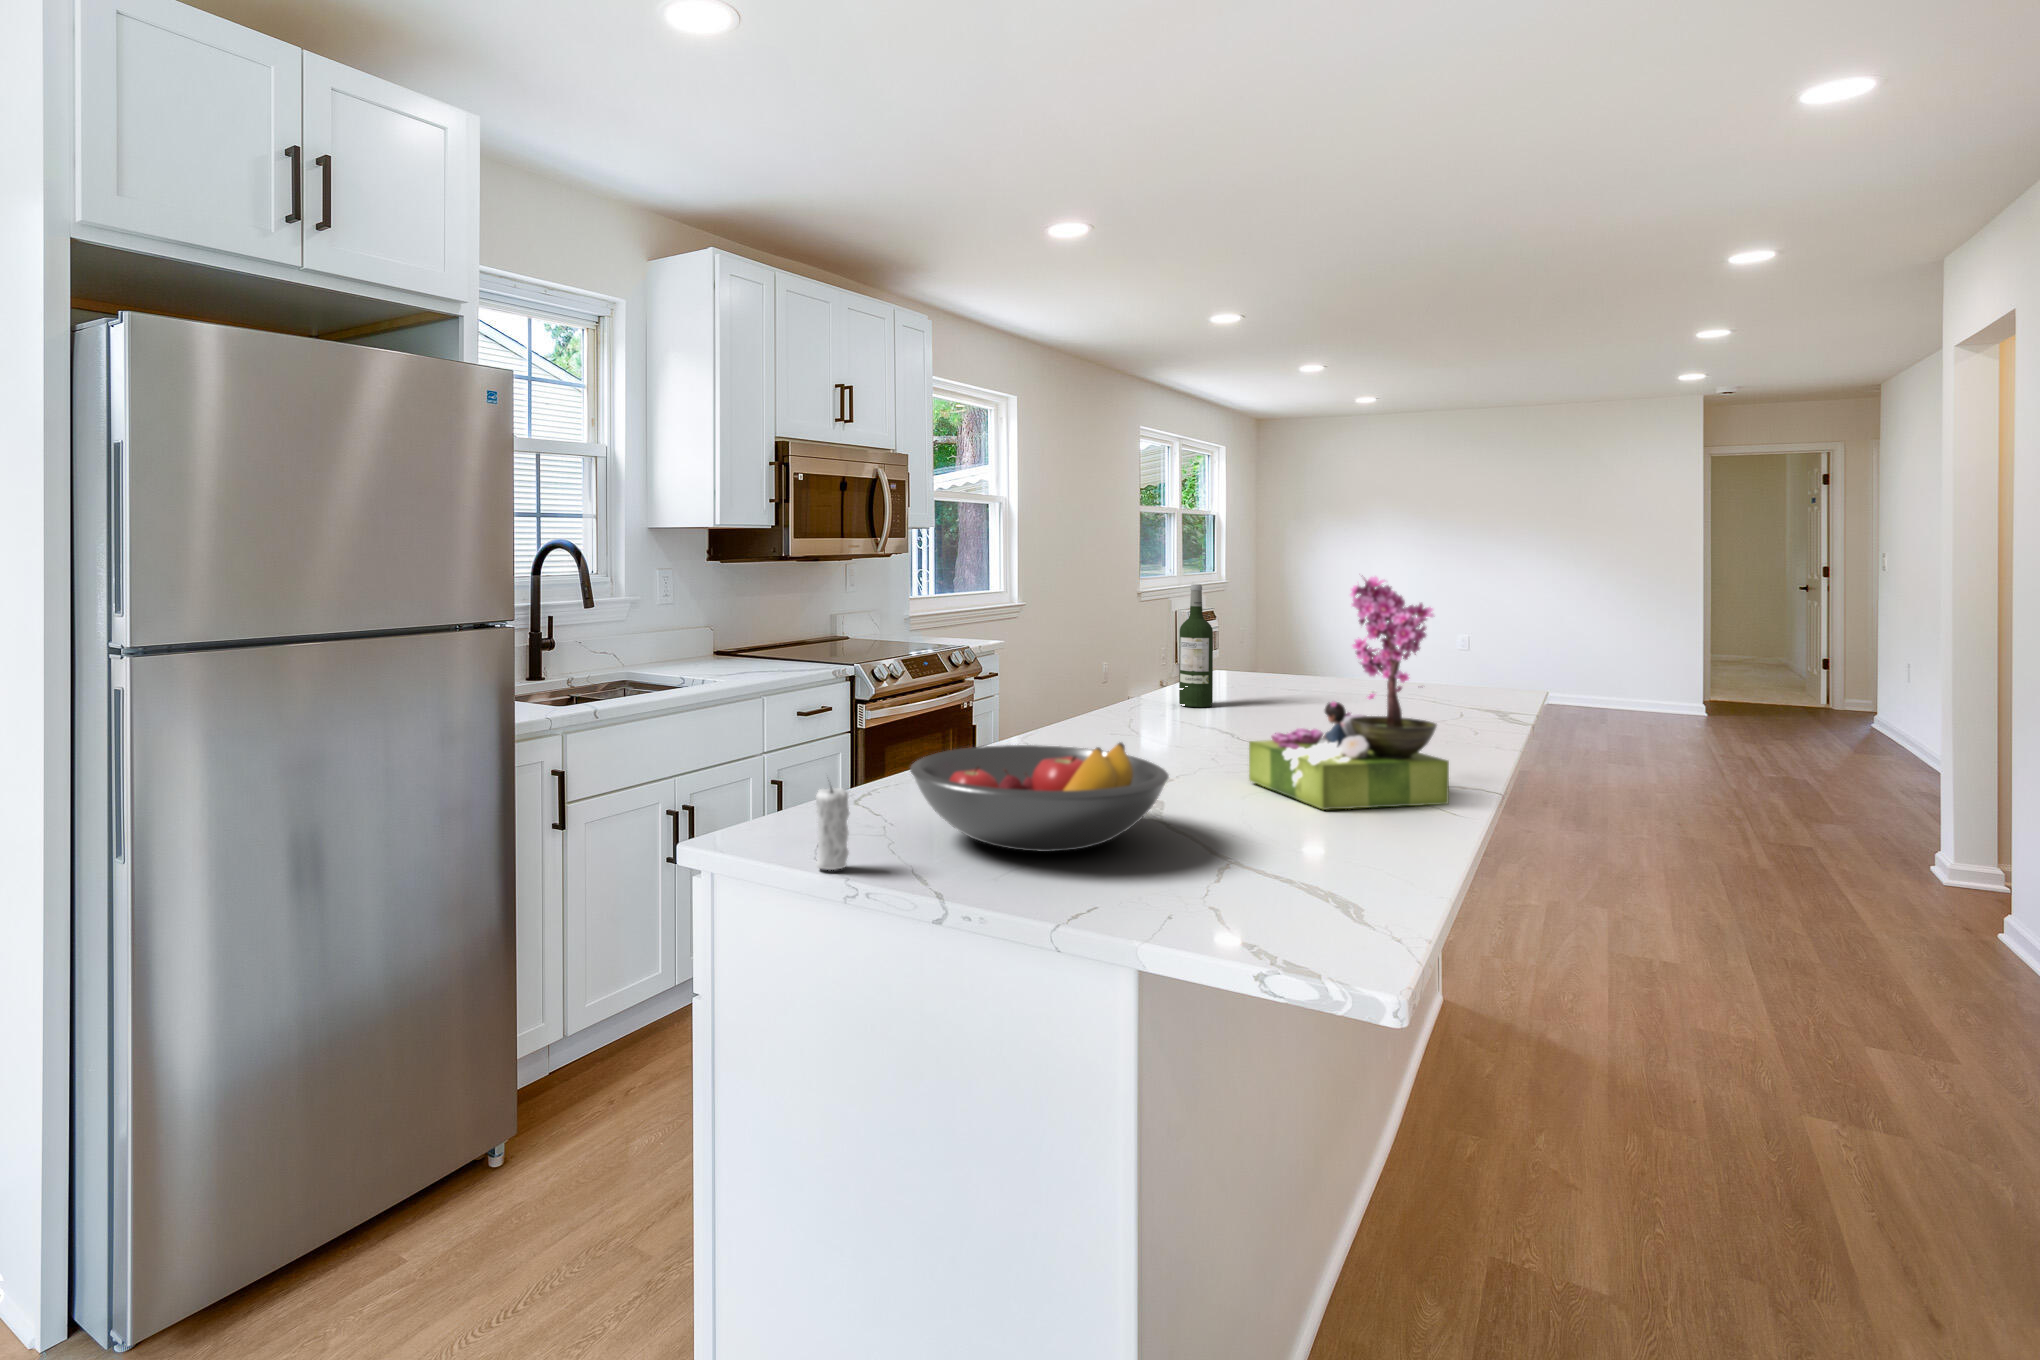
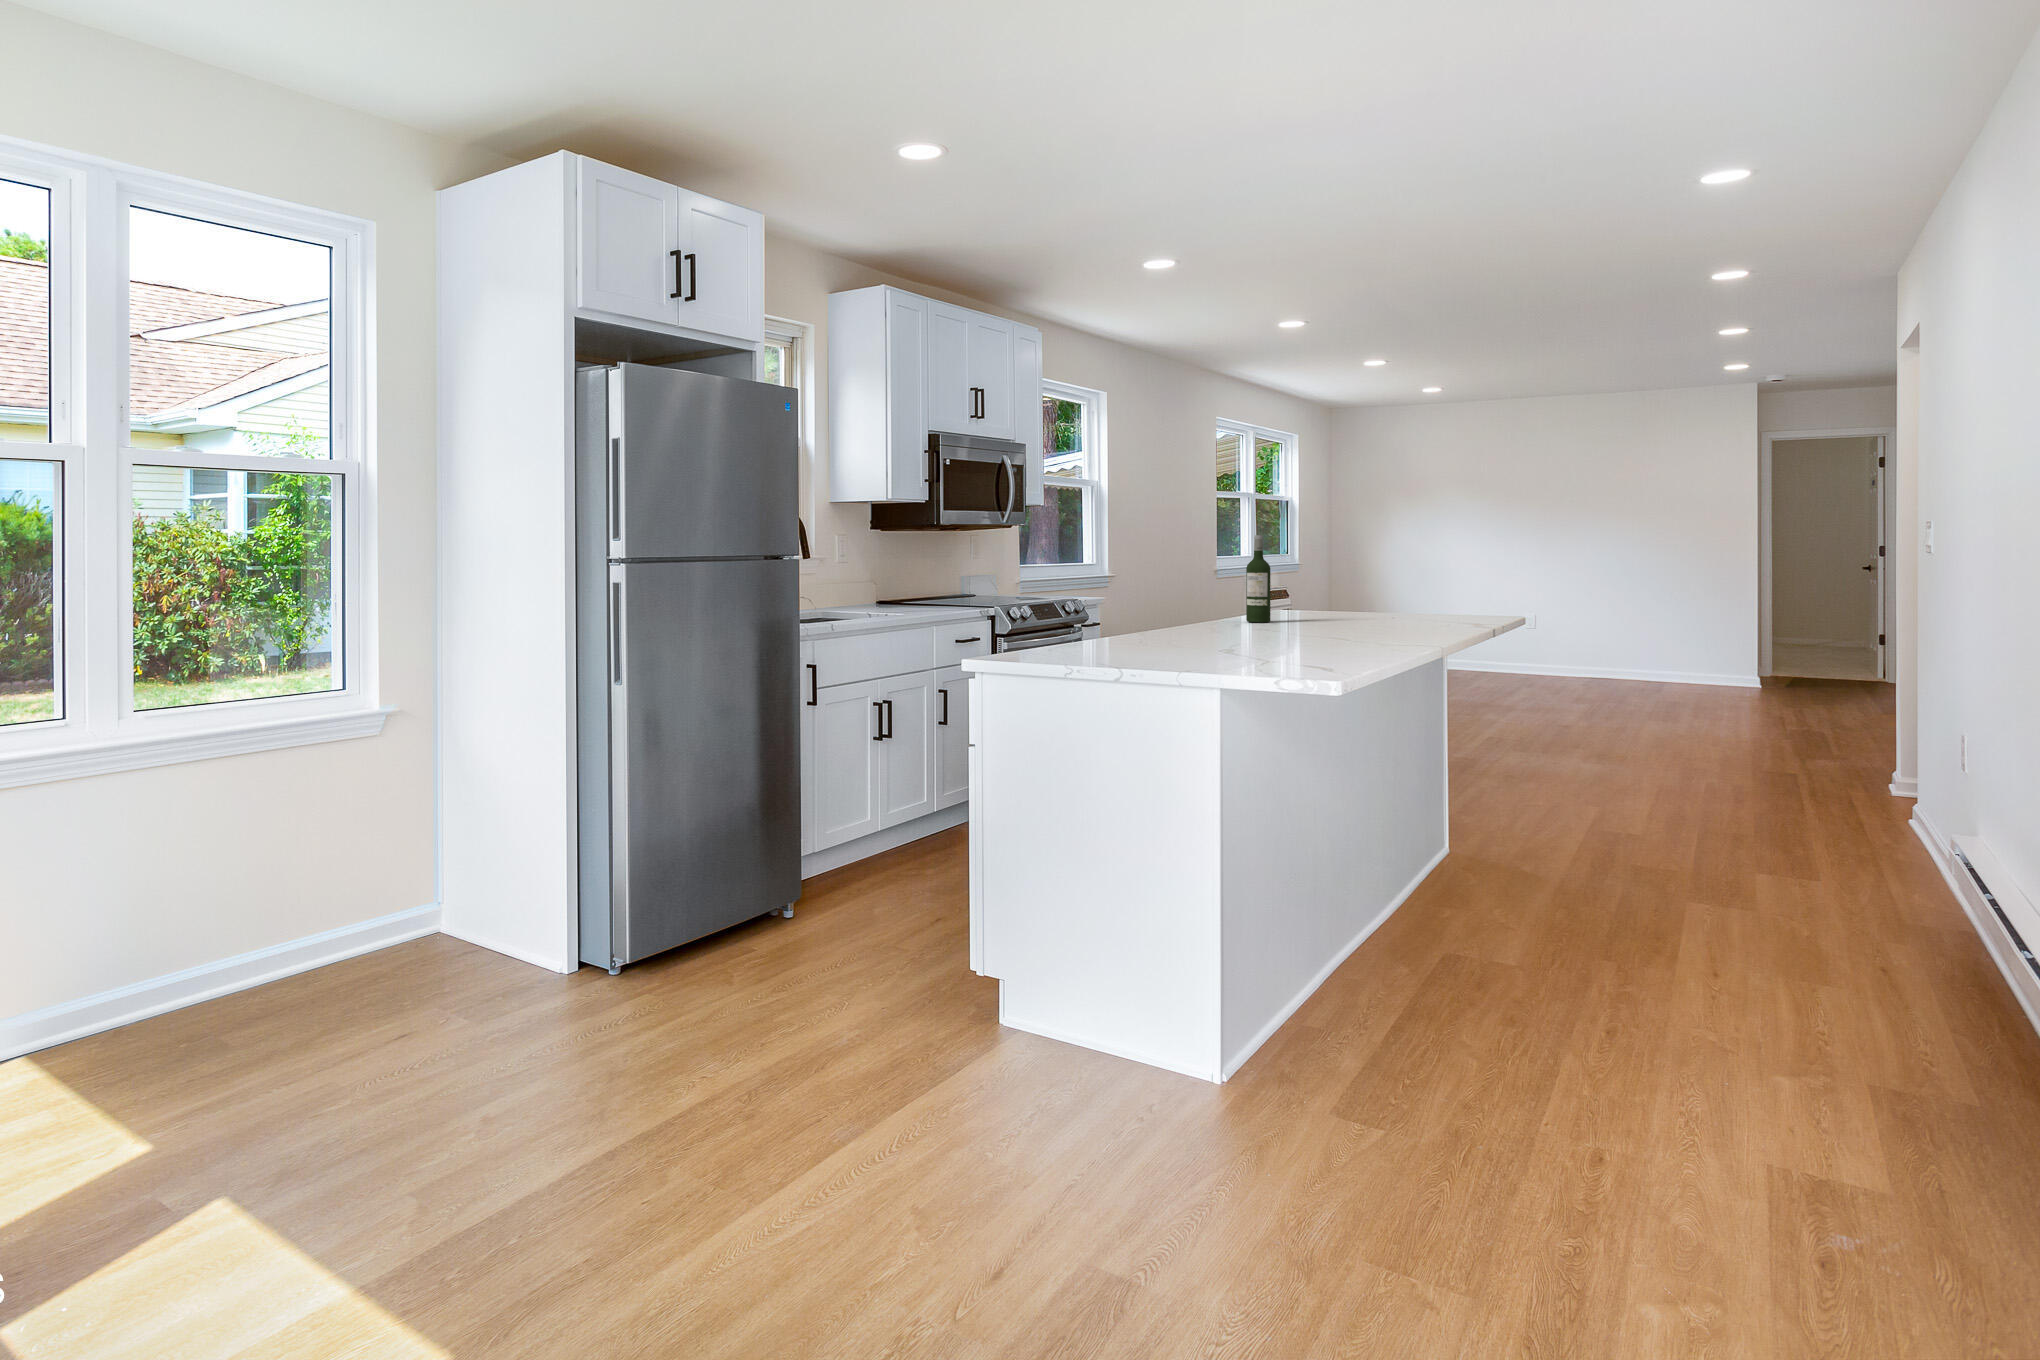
flower arrangement: present [1249,576,1449,810] -> none [1286,512,1402,647]
fruit bowl: present [910,743,1169,852] -> none [1088,603,1234,656]
candle: present [816,787,849,870] -> none [1043,611,1061,661]

